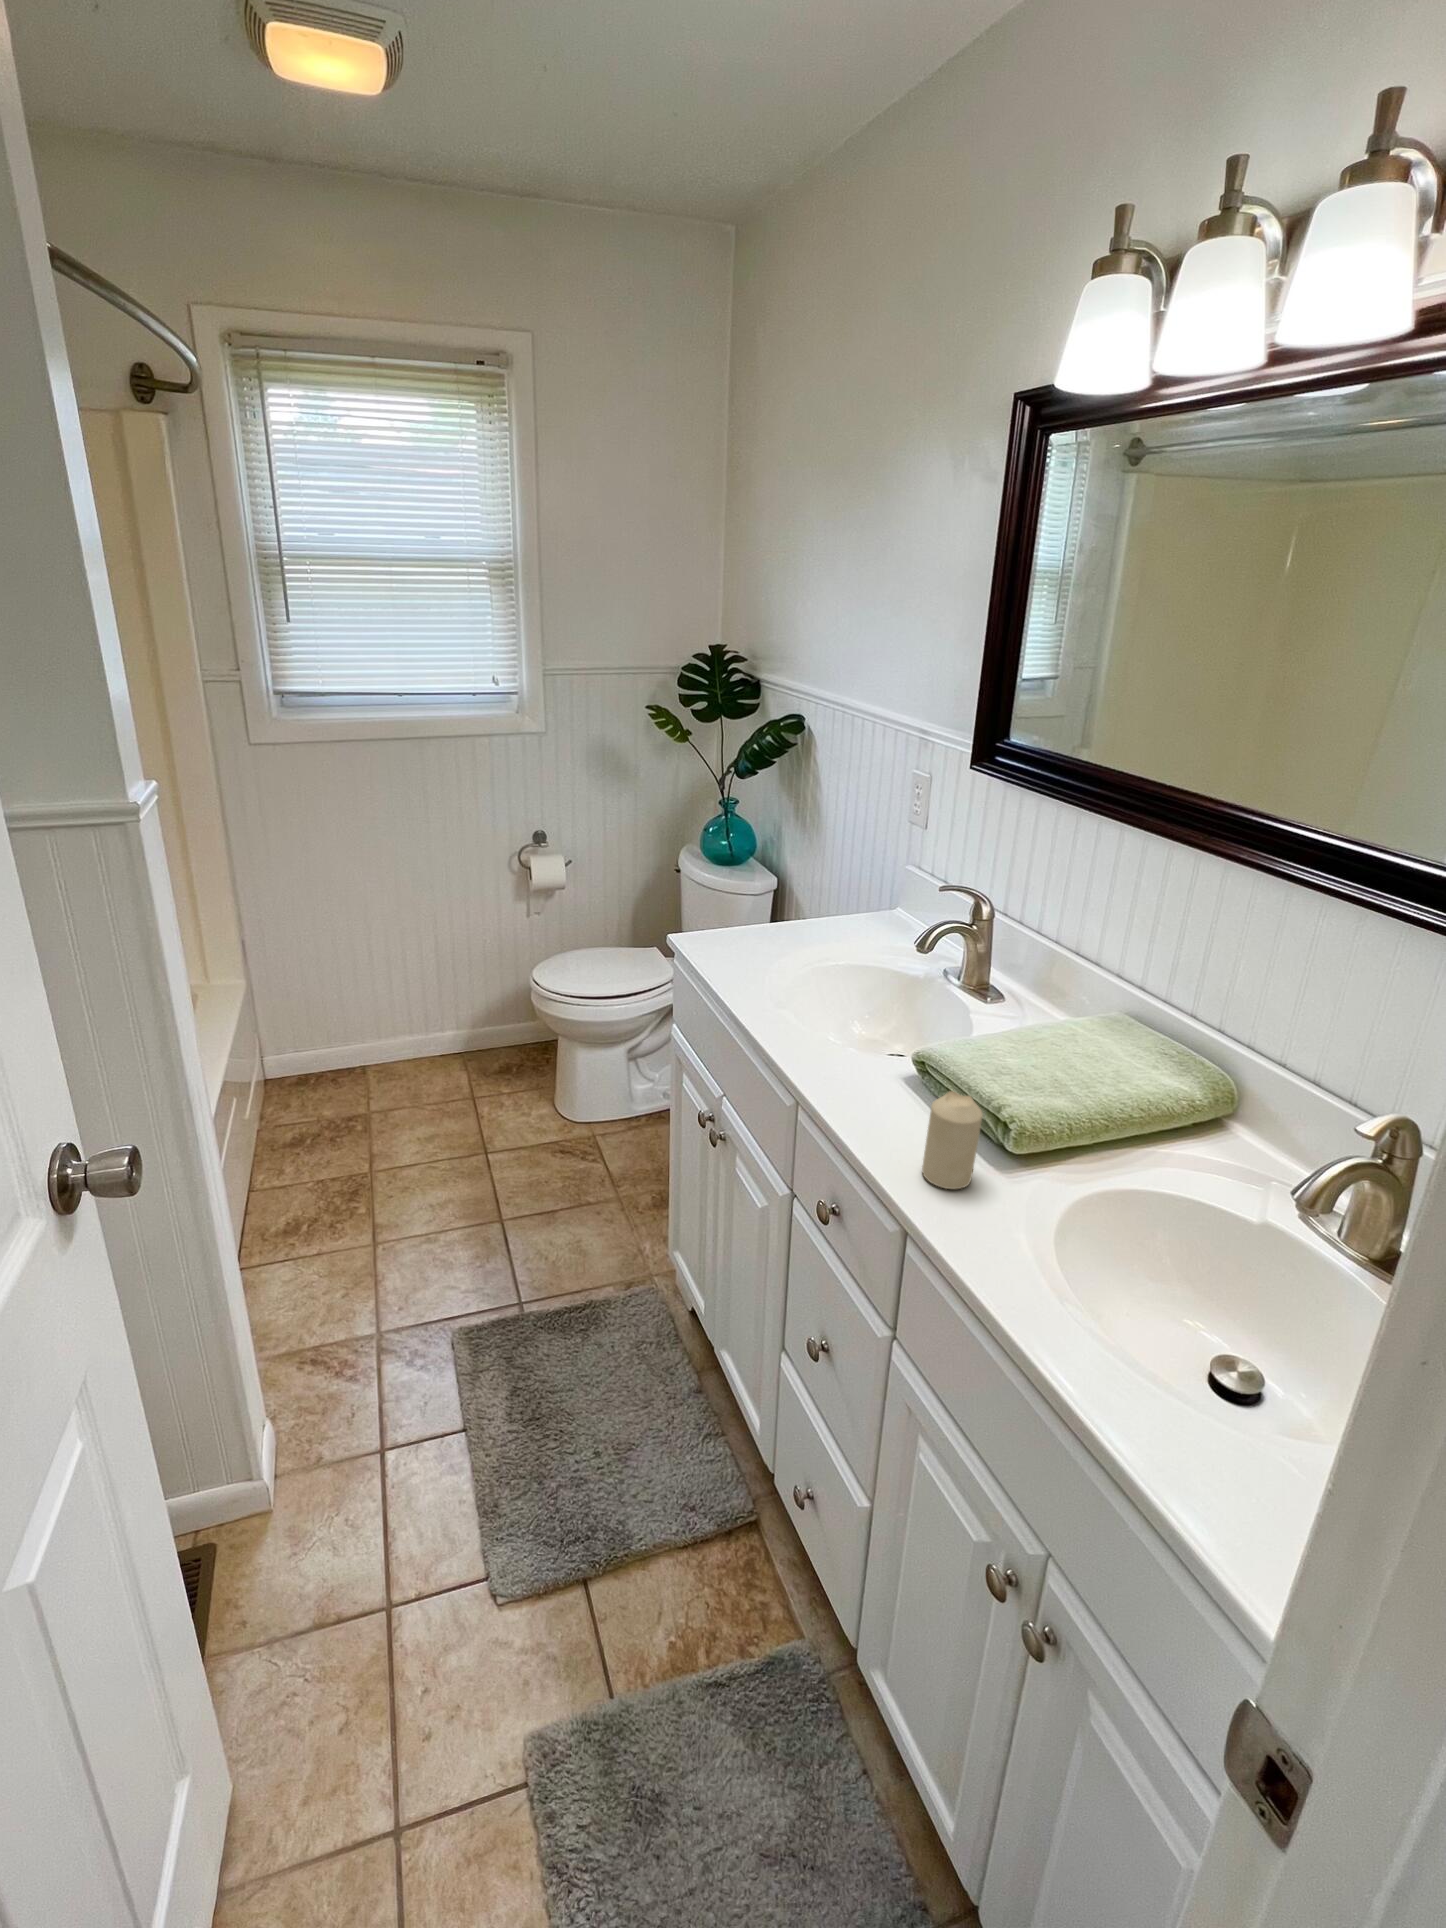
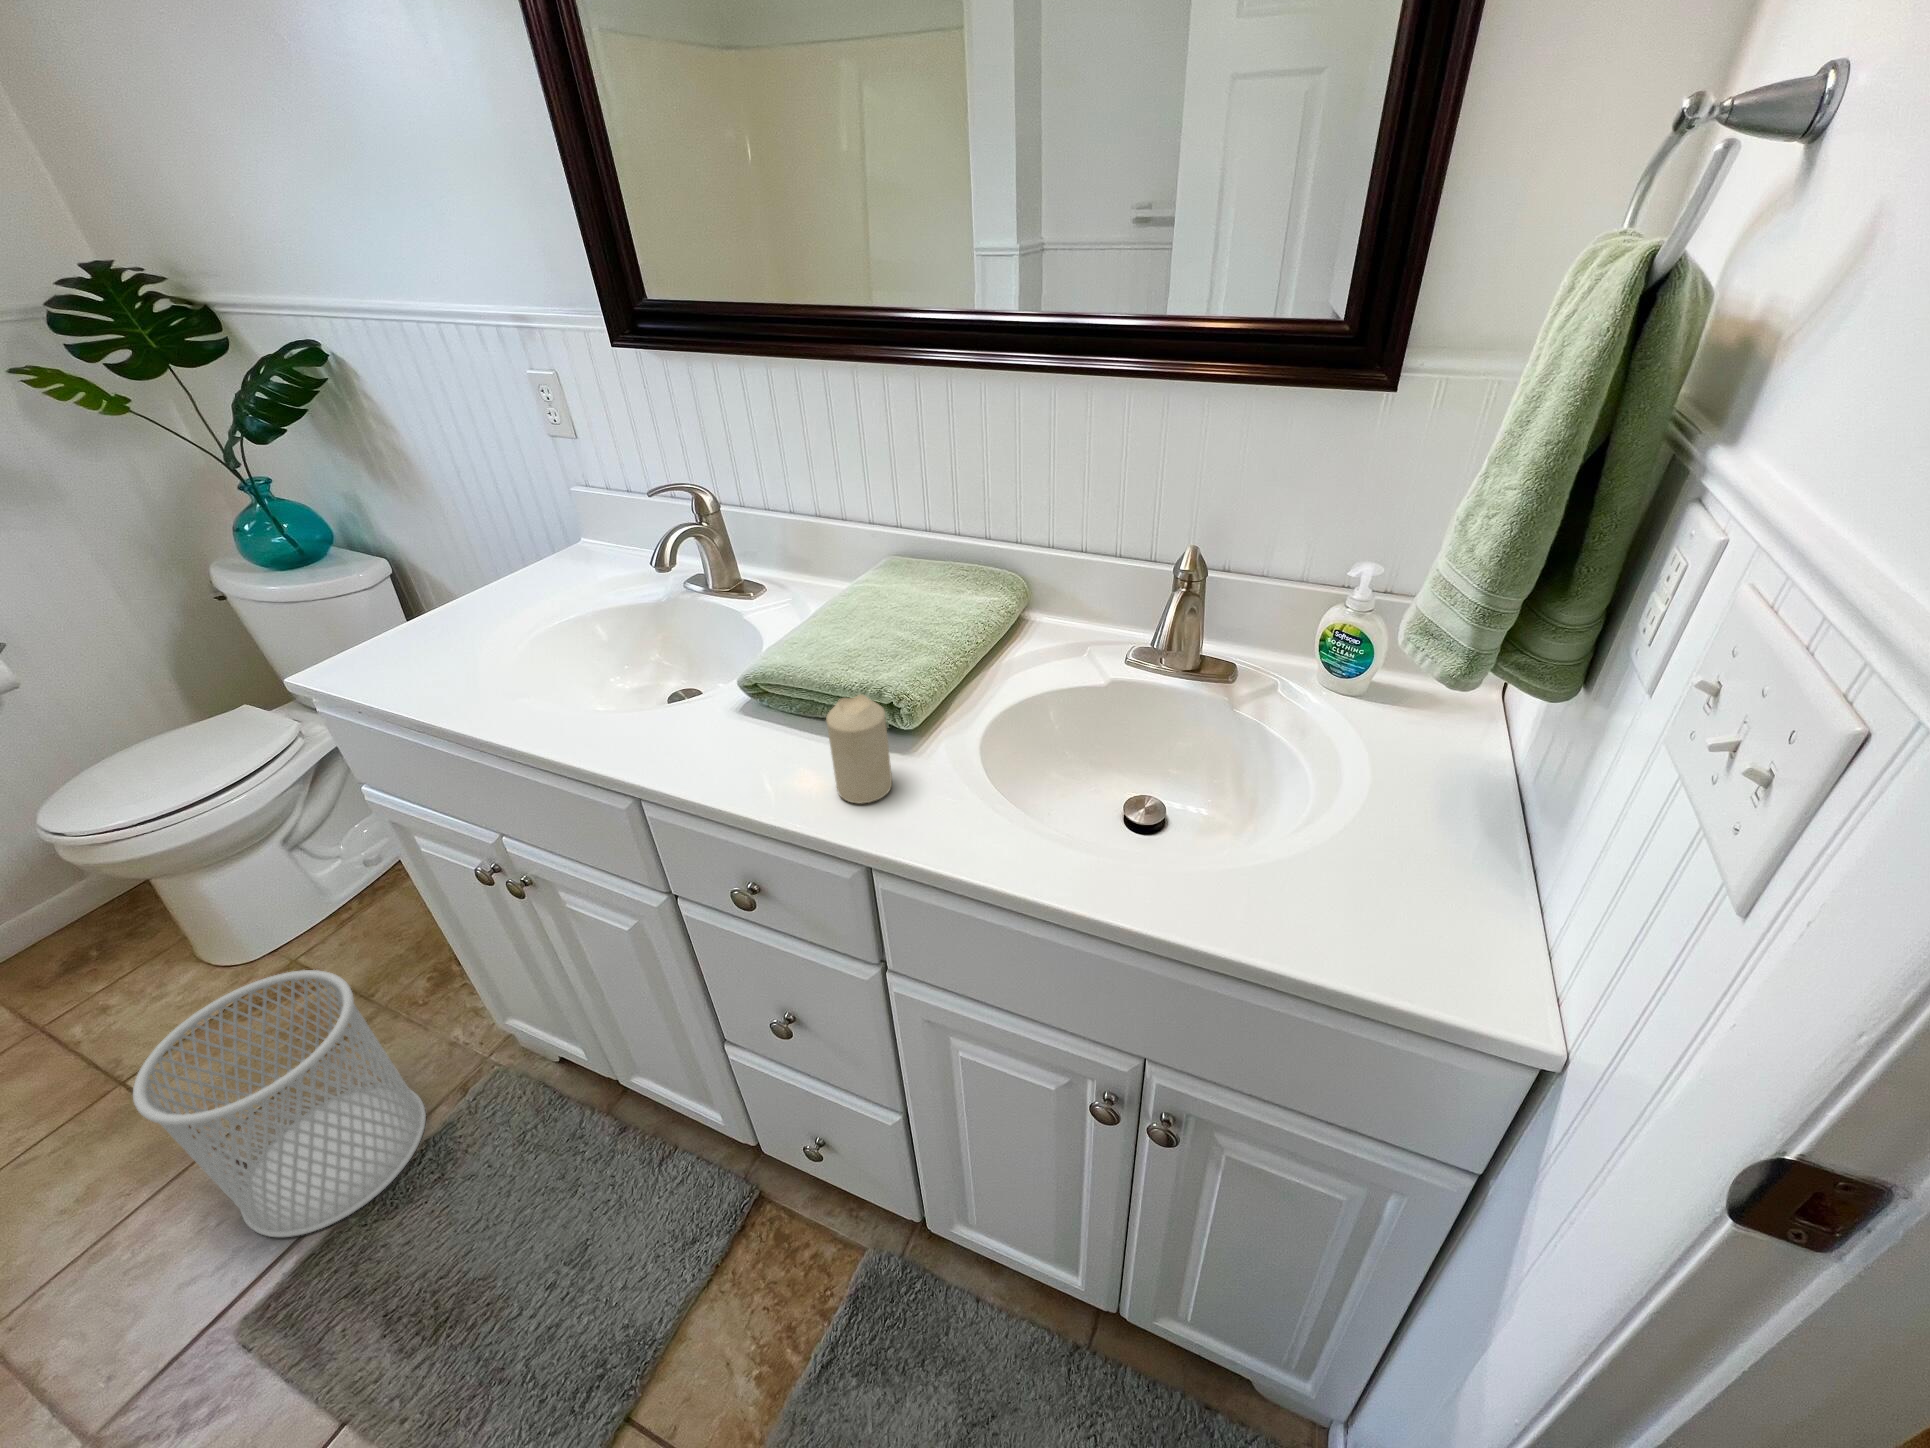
wastebasket: none [485,1123,606,1313] -> present [133,970,426,1237]

